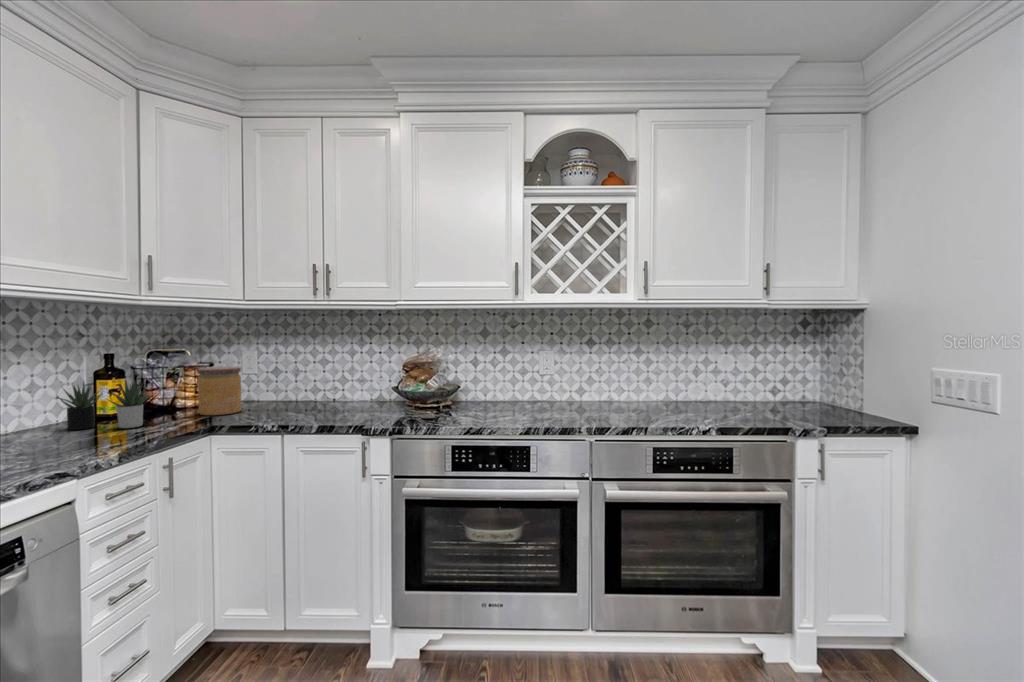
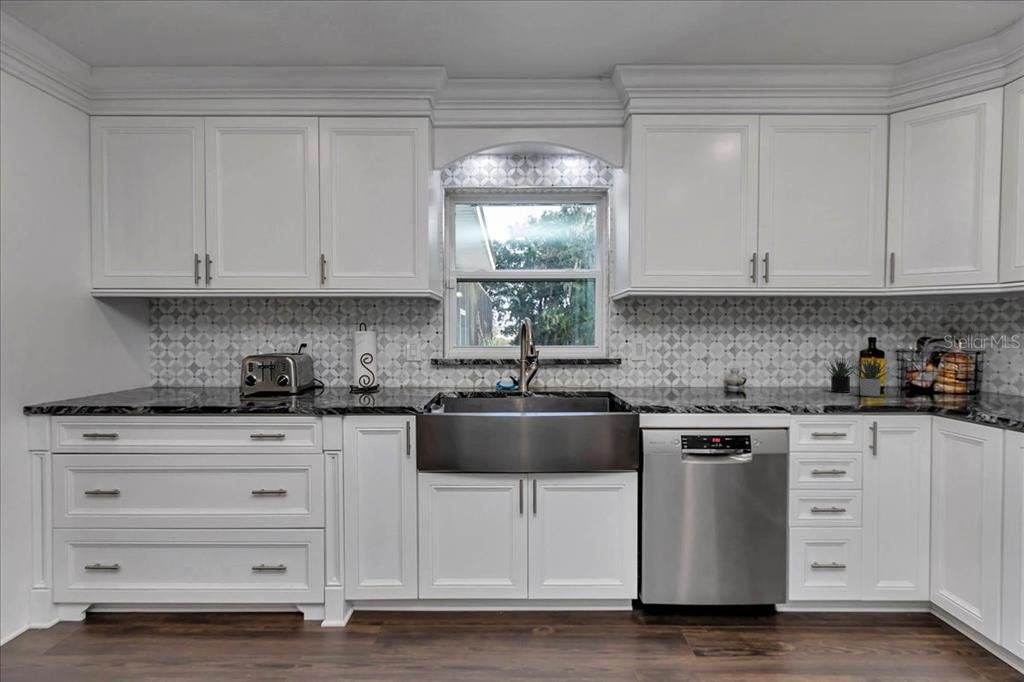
jar: present [198,366,241,415] -> none [944,354,996,402]

